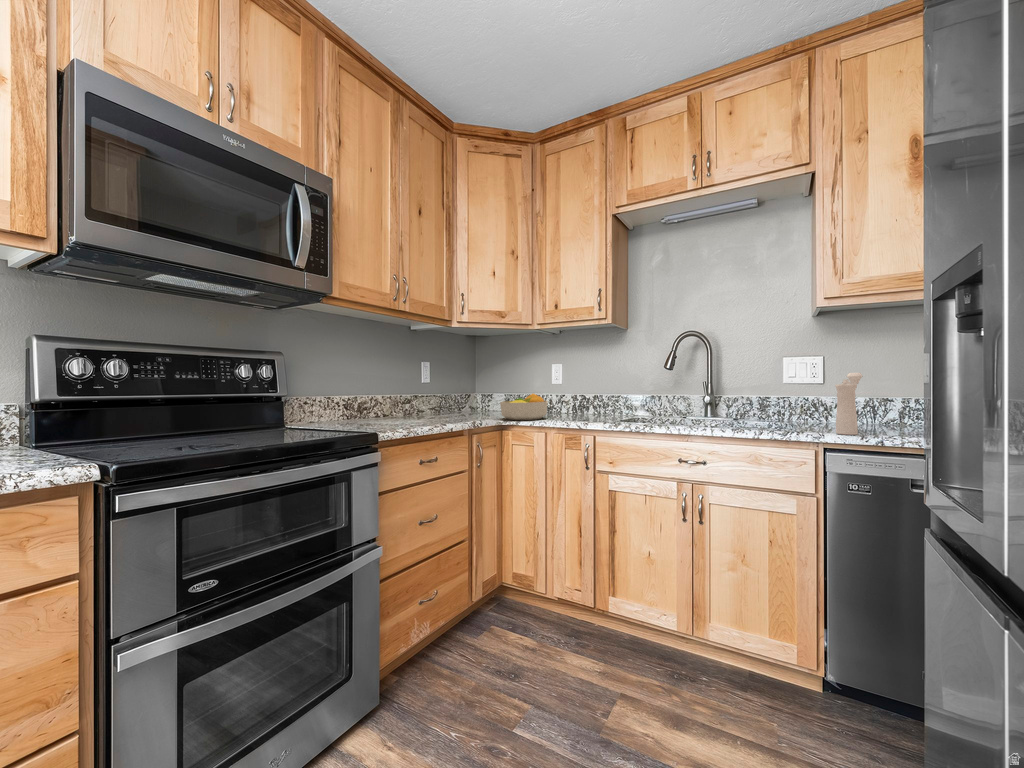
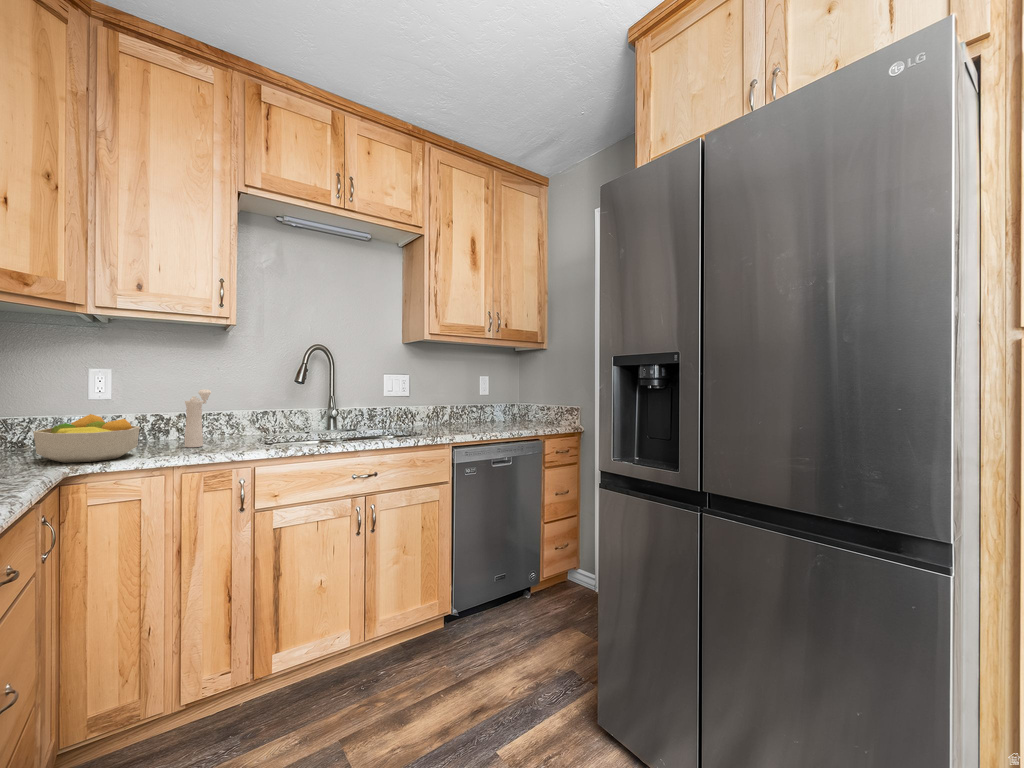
pepper mill: present [835,373,863,435] -> present [185,390,211,447]

